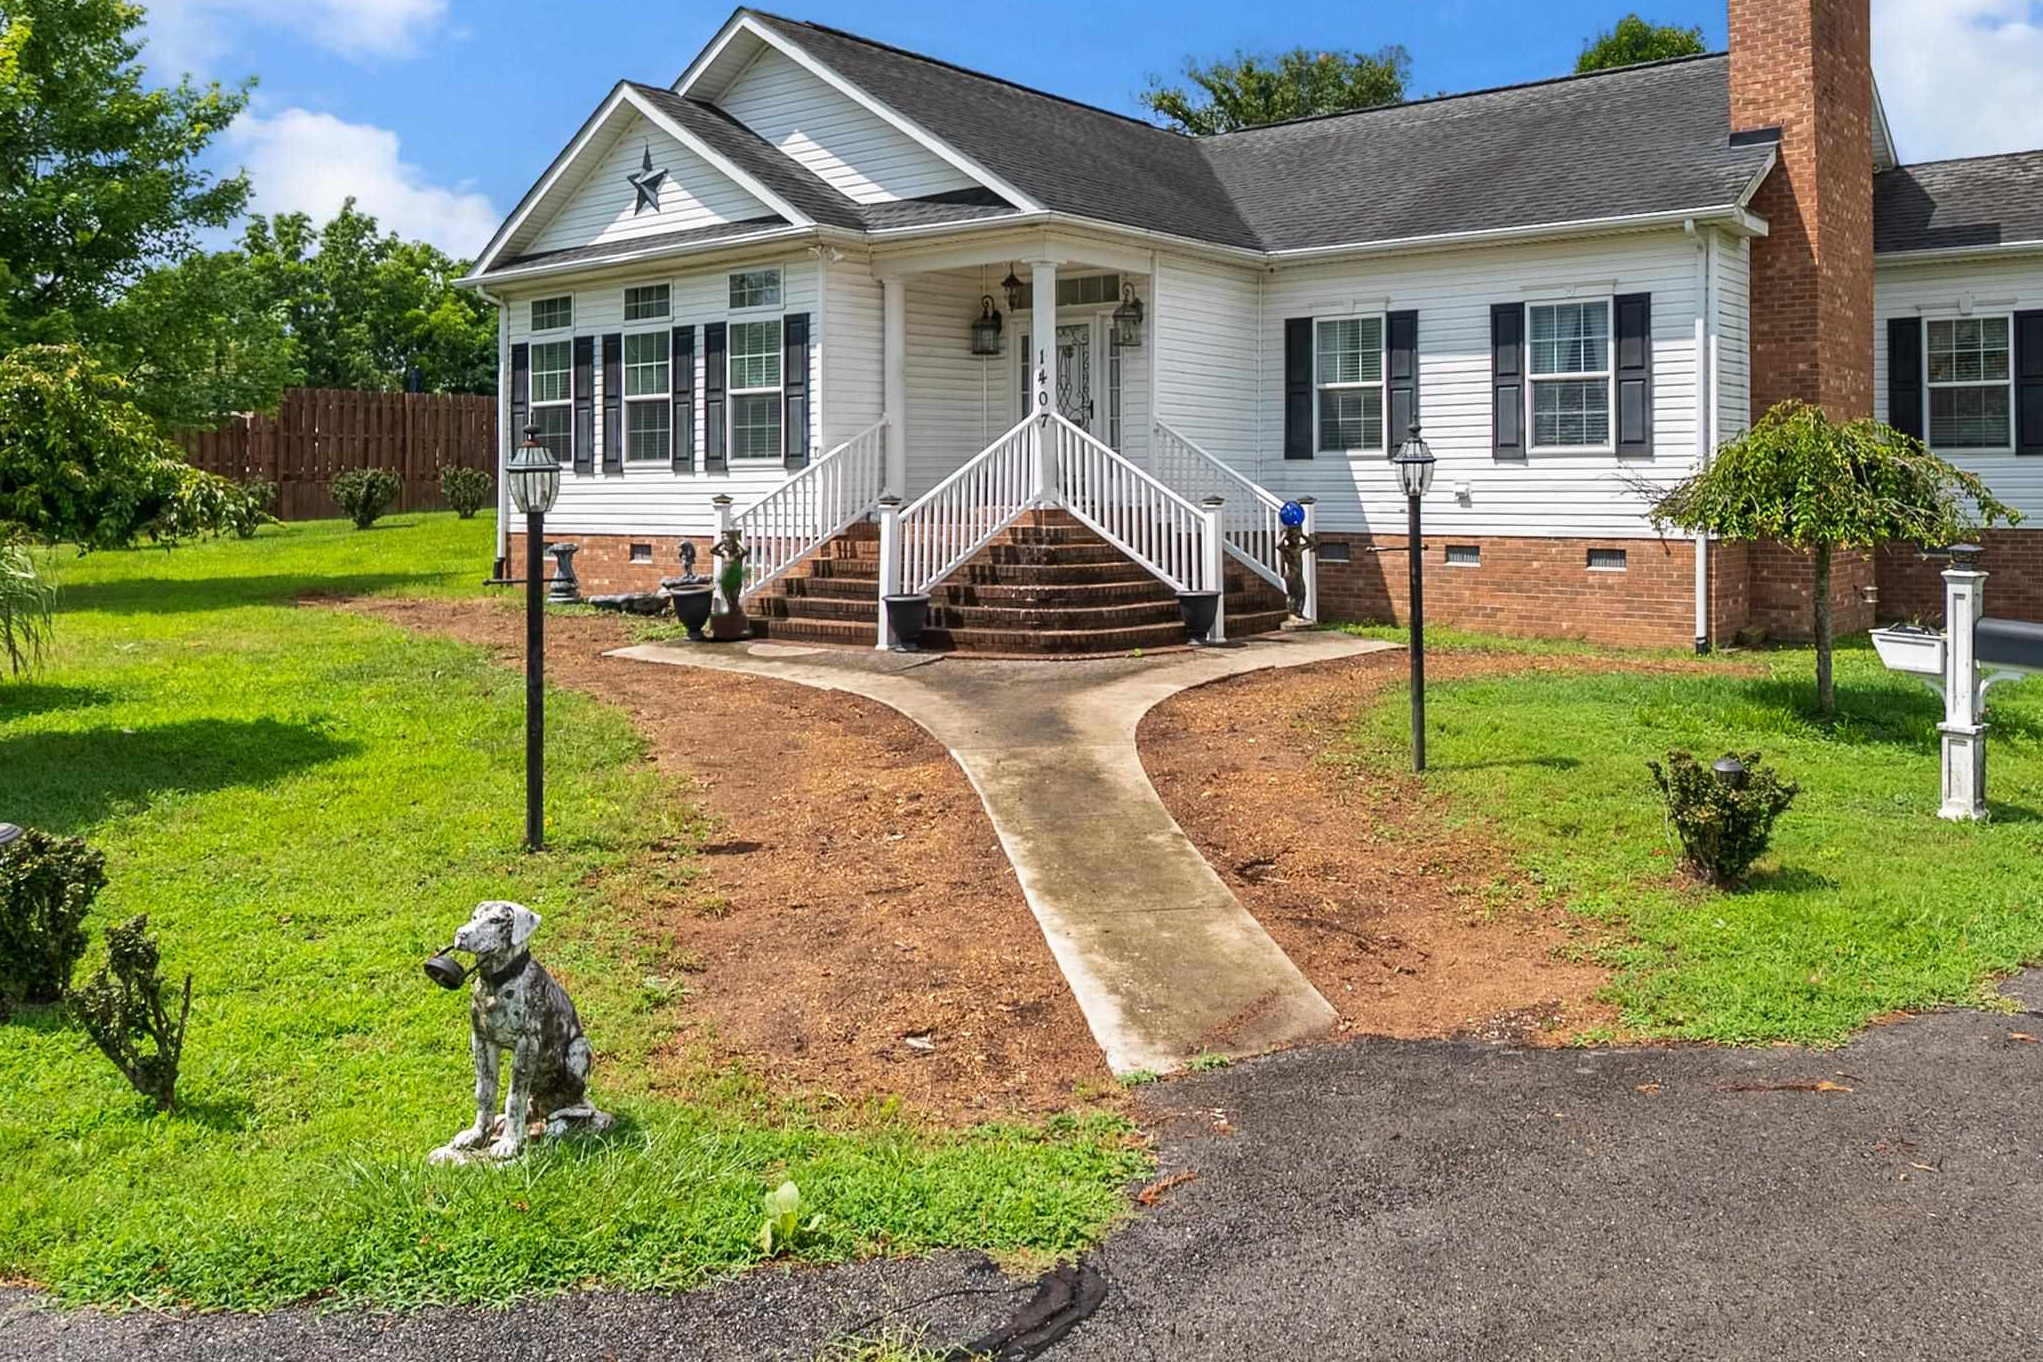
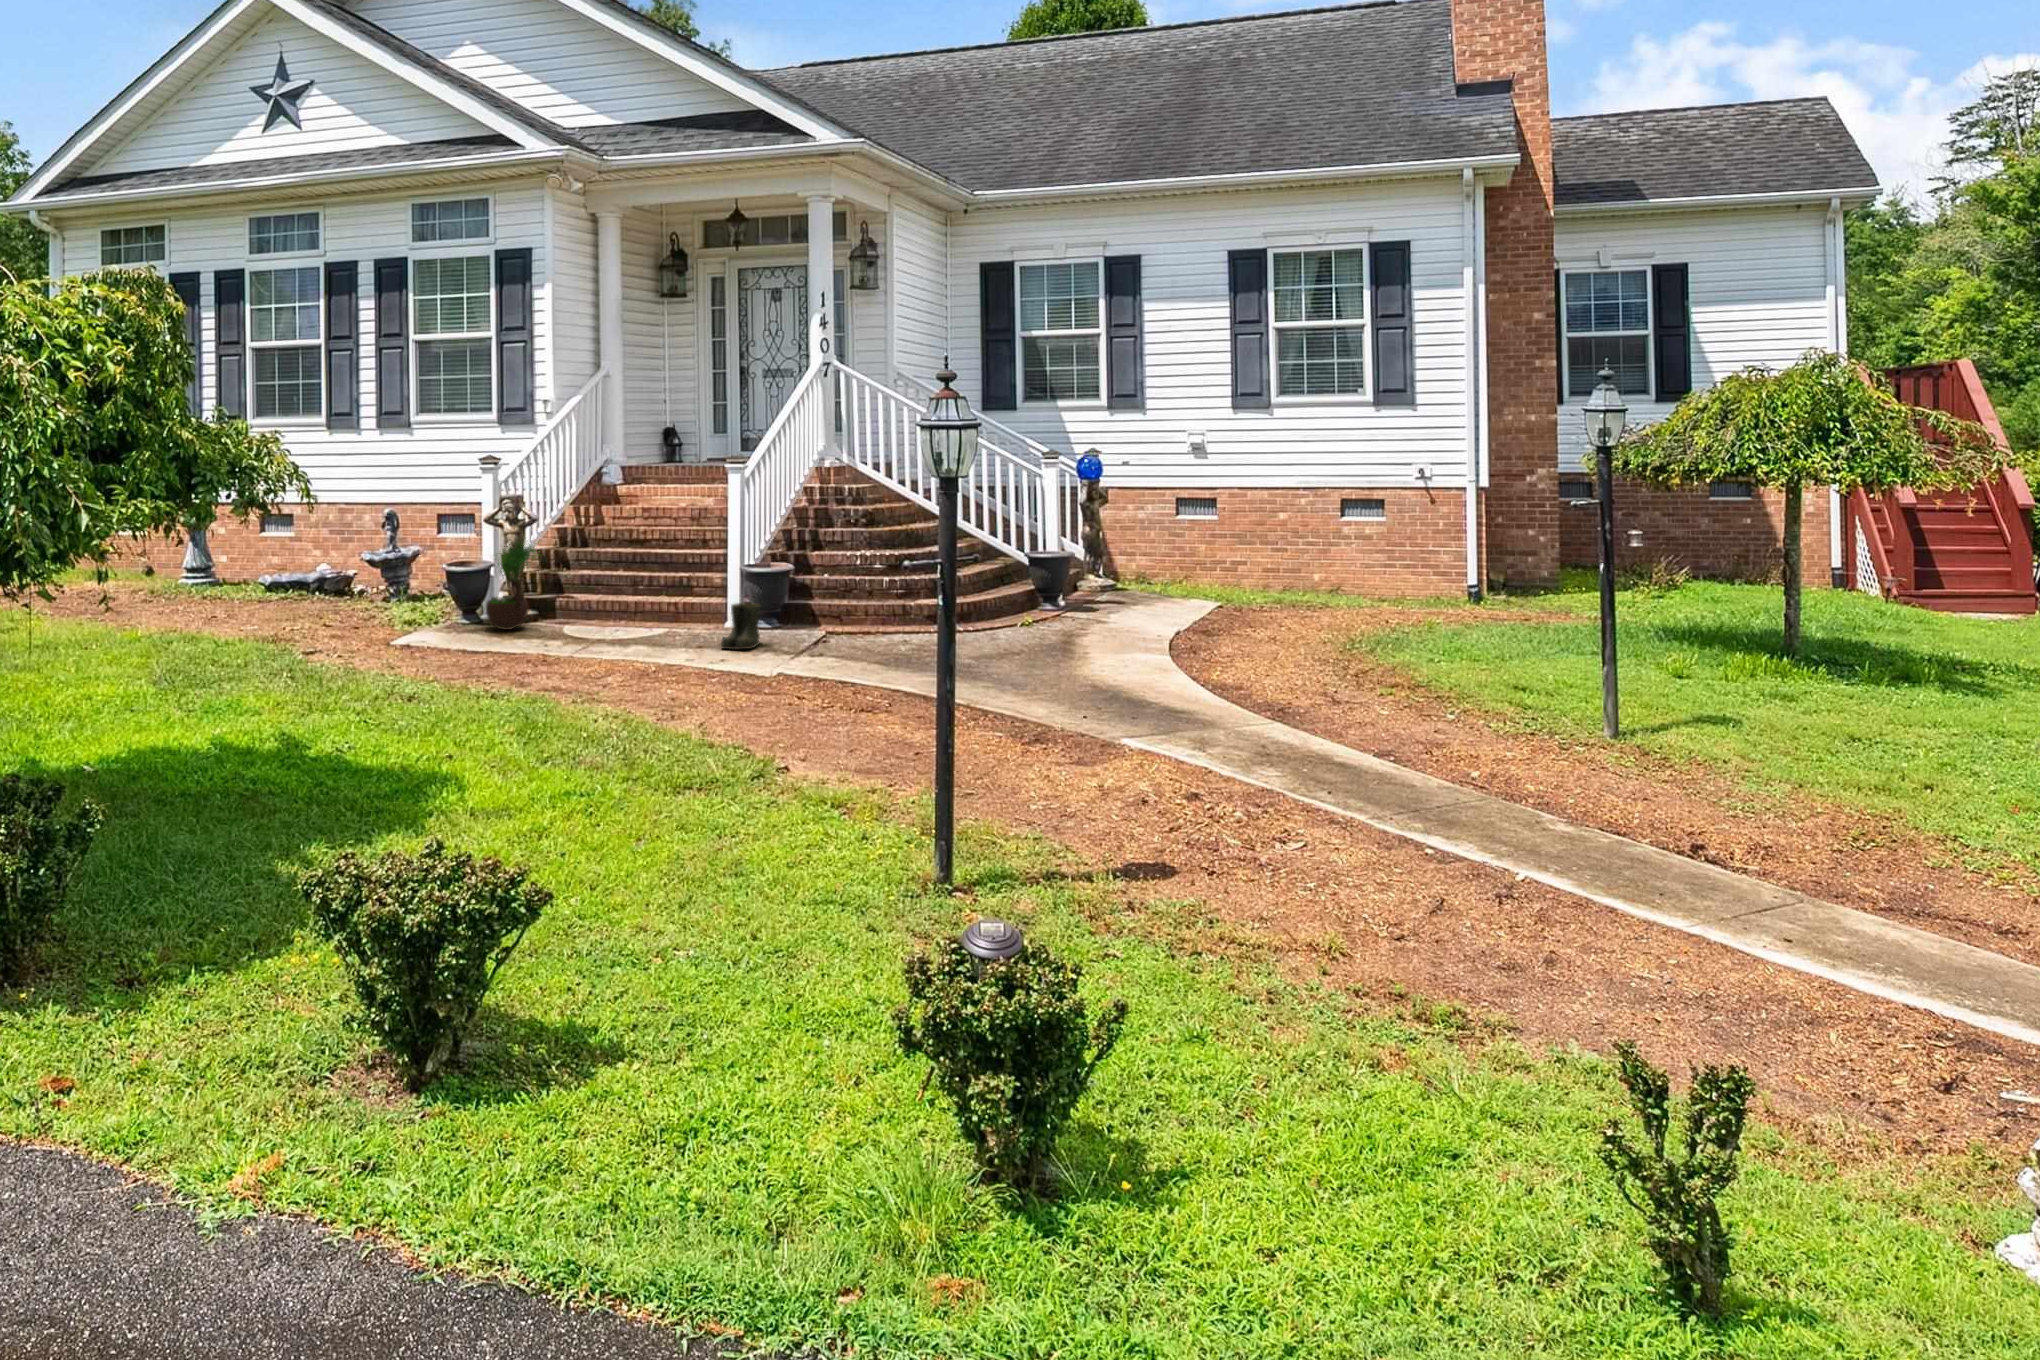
boots: none [862,618,907,657] -> present [721,603,760,650]

